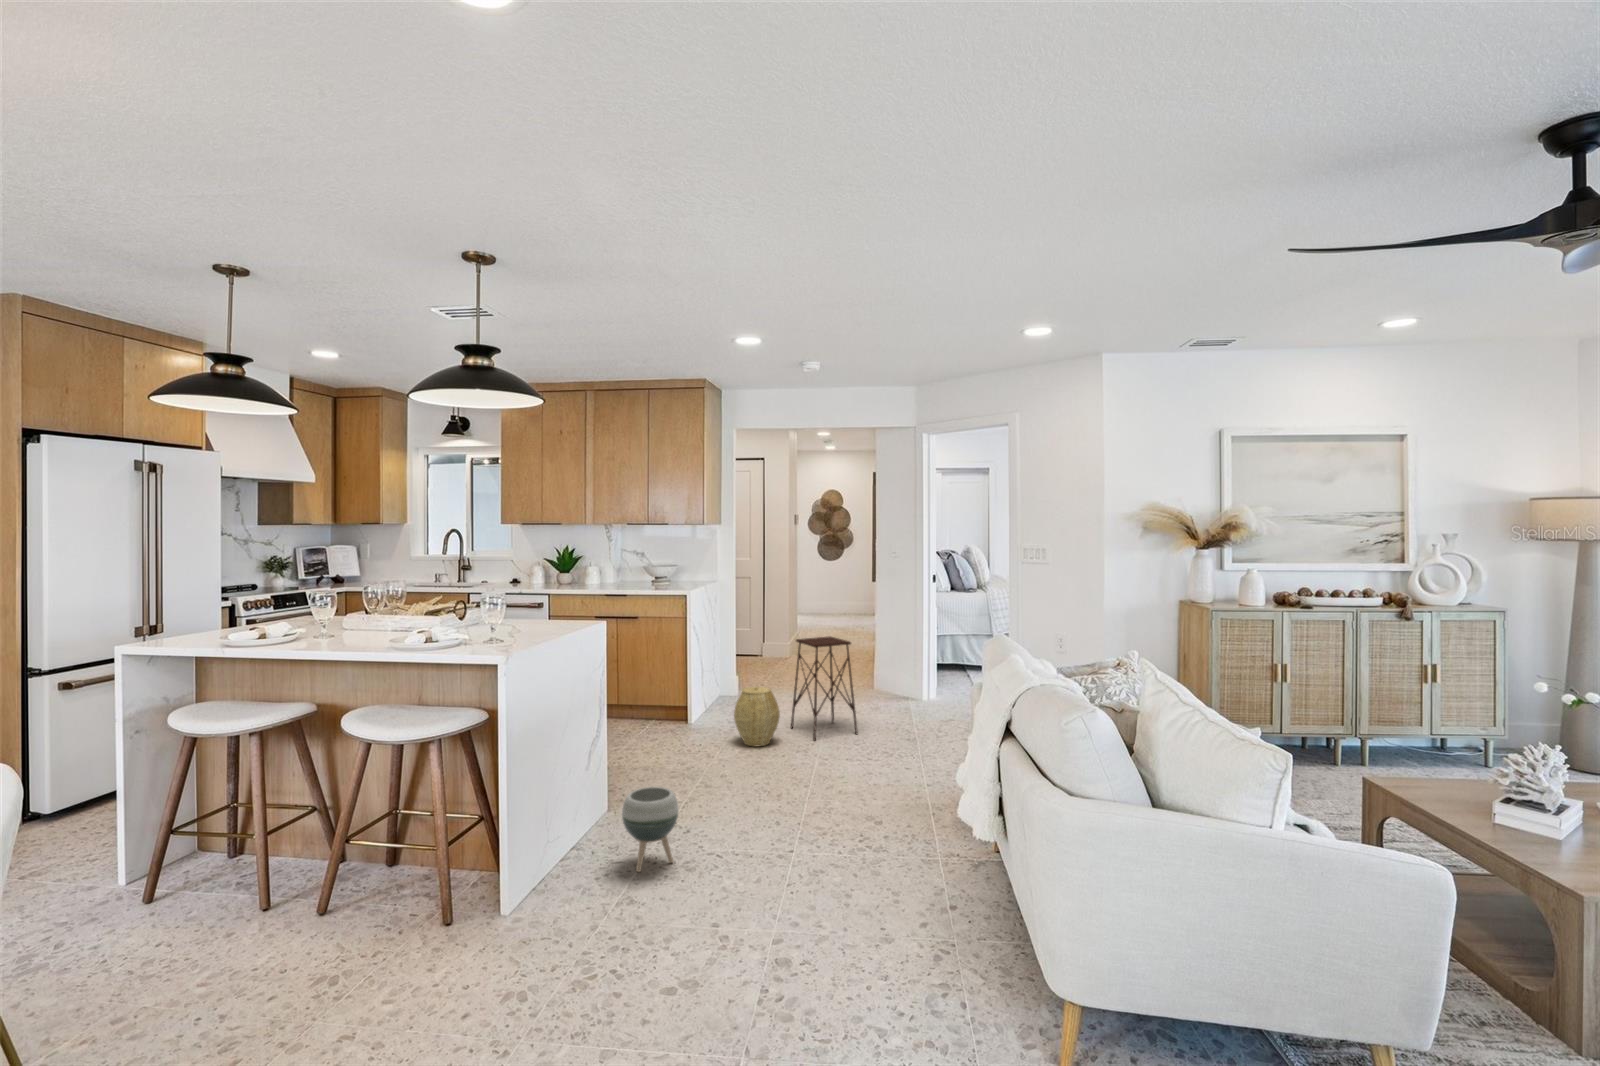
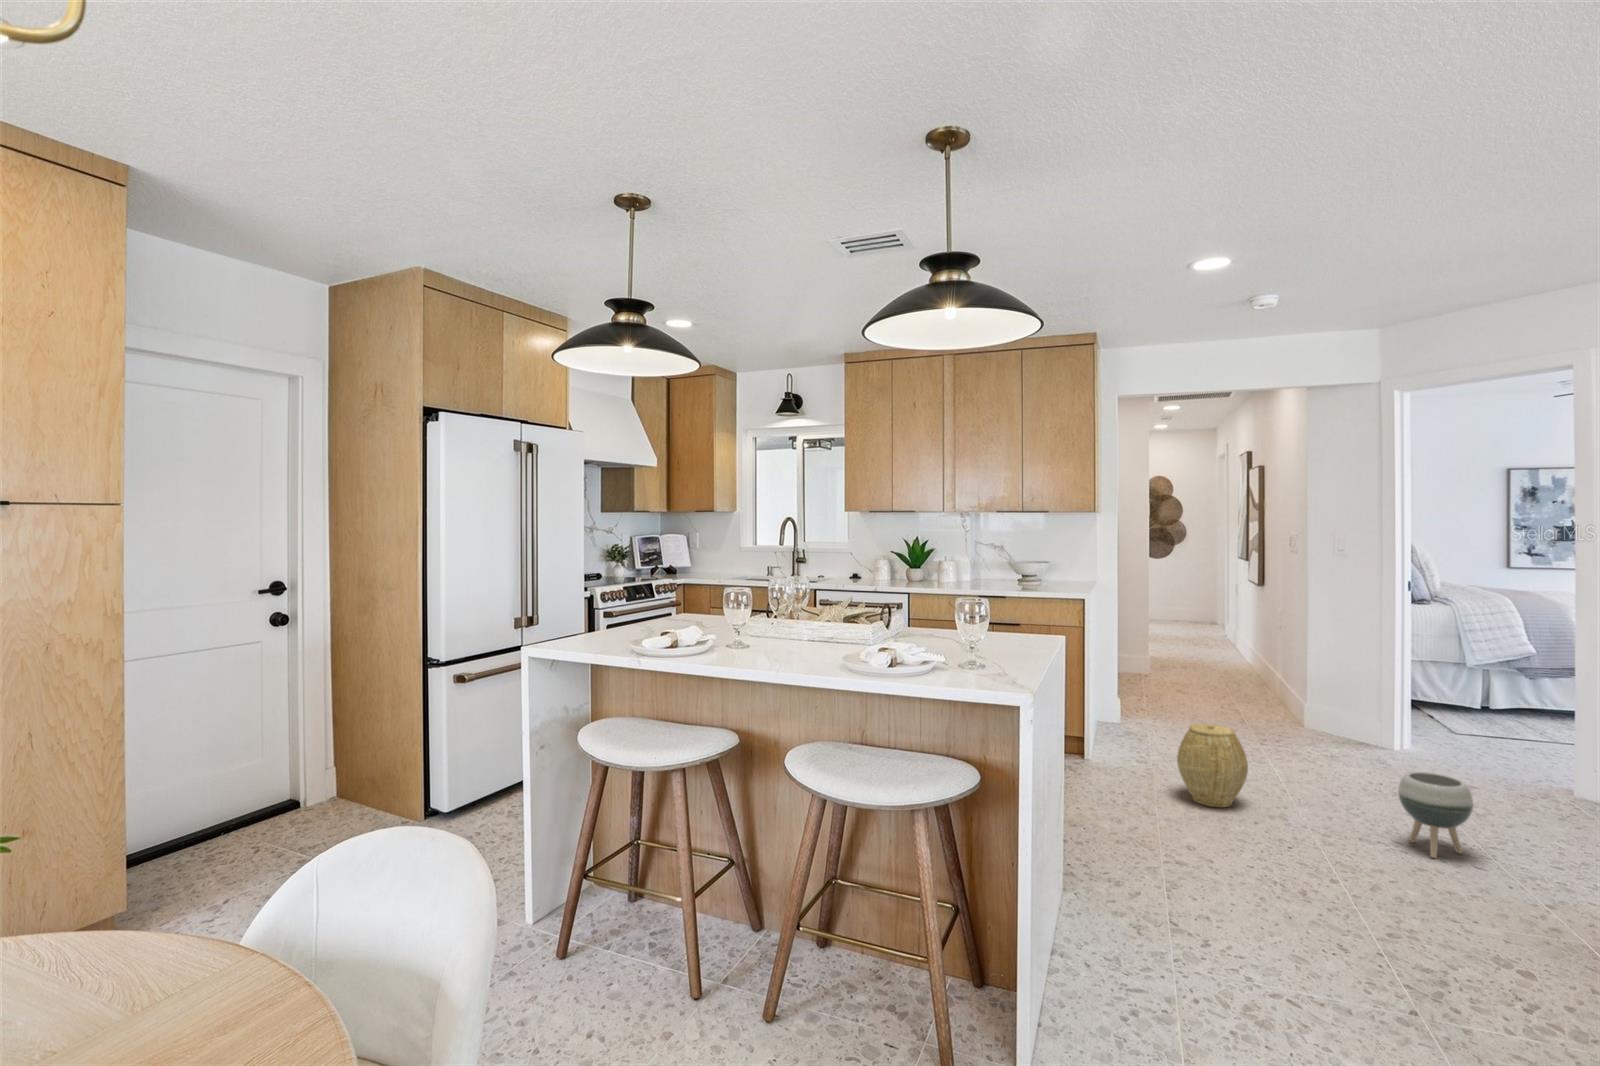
side table: present [791,637,858,740] -> none [1244,659,1361,806]
planter: present [622,787,679,872] -> present [1398,772,1473,858]

